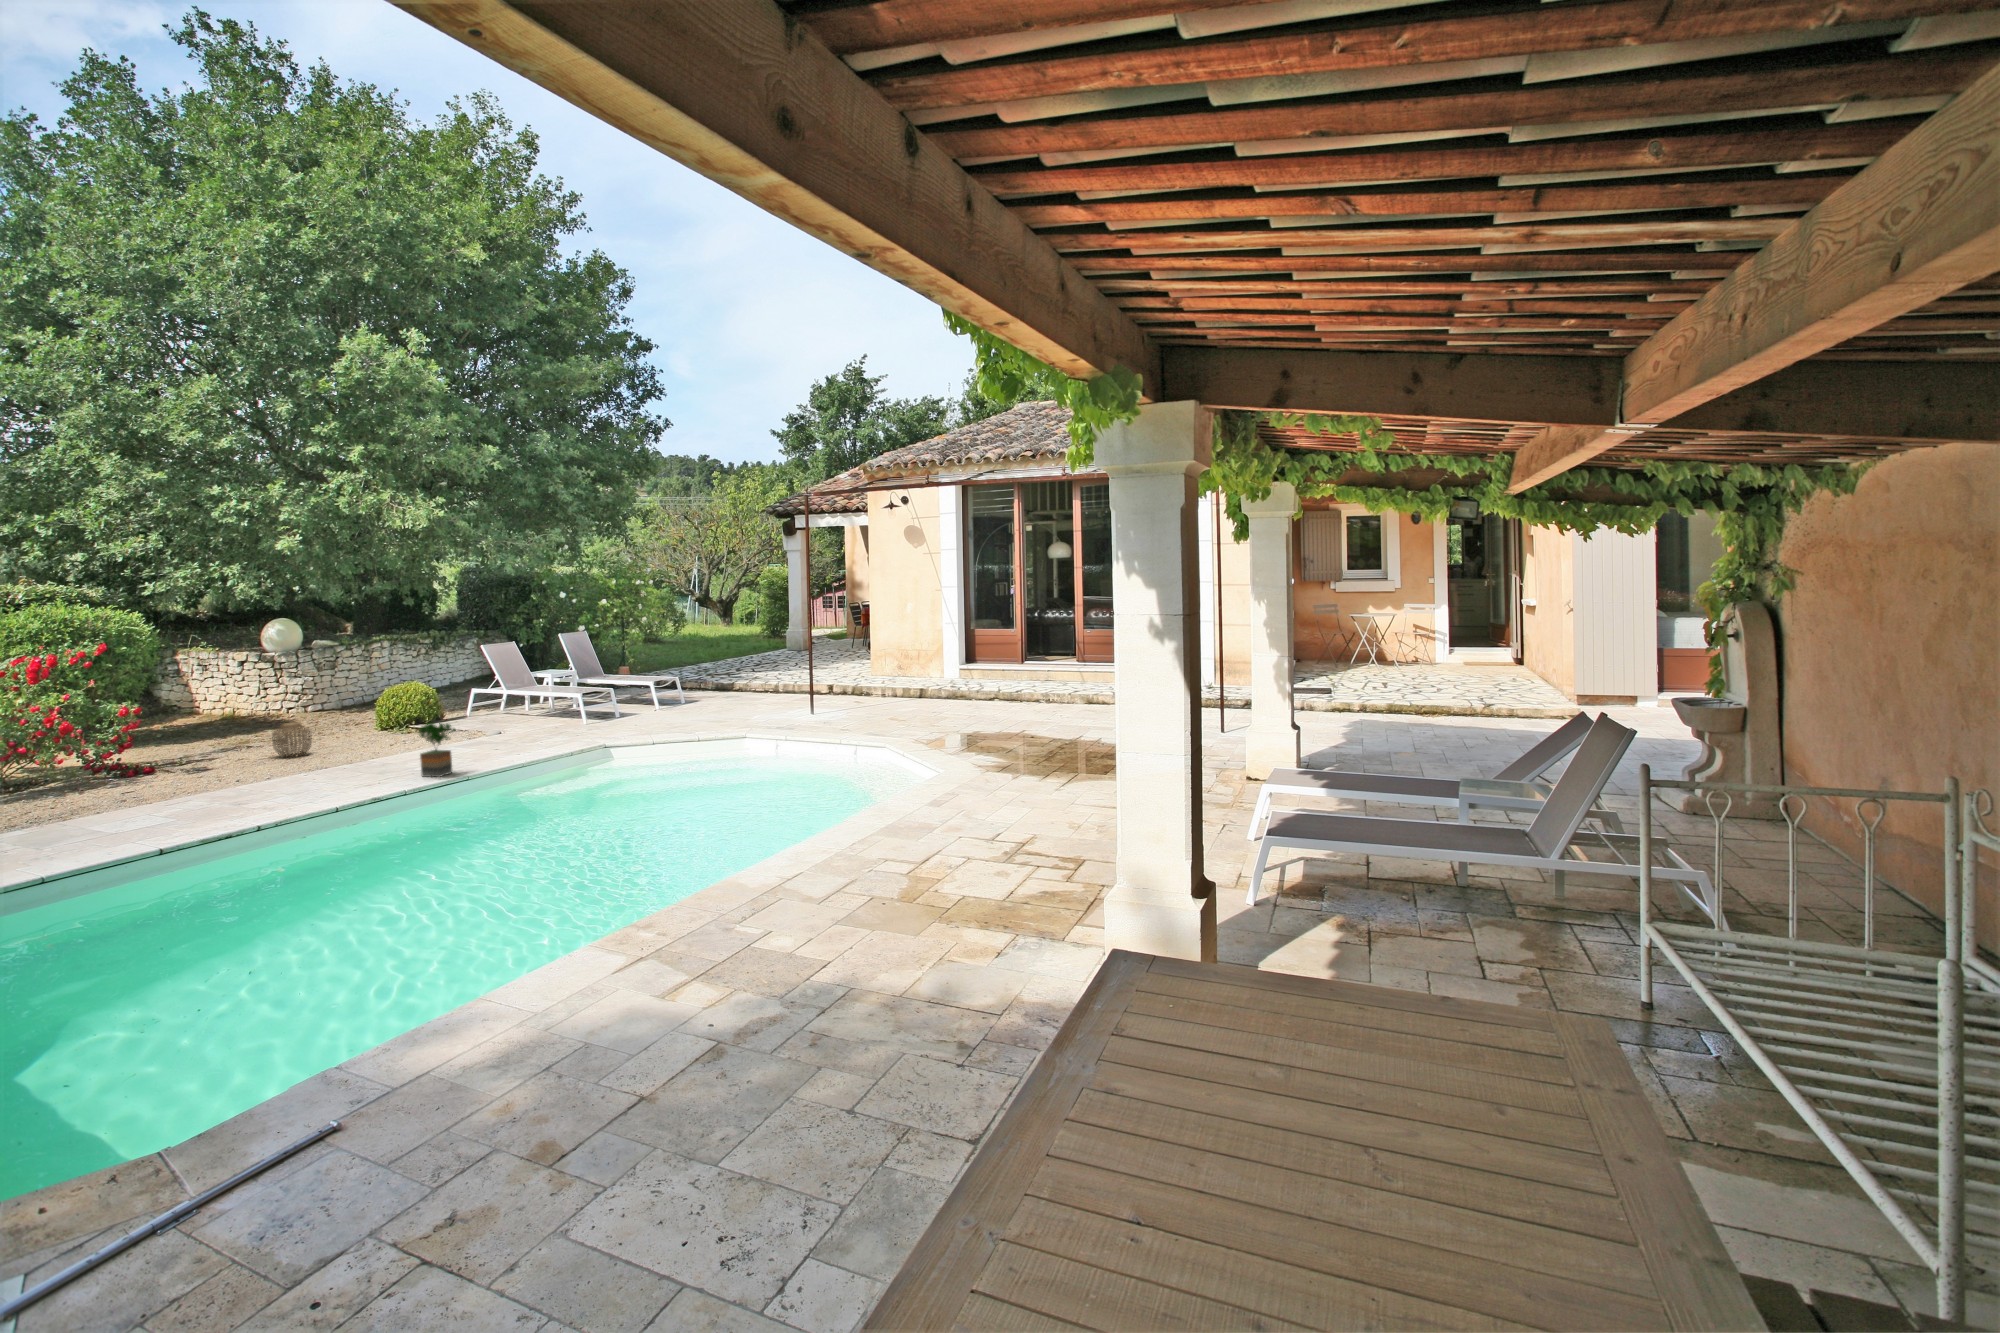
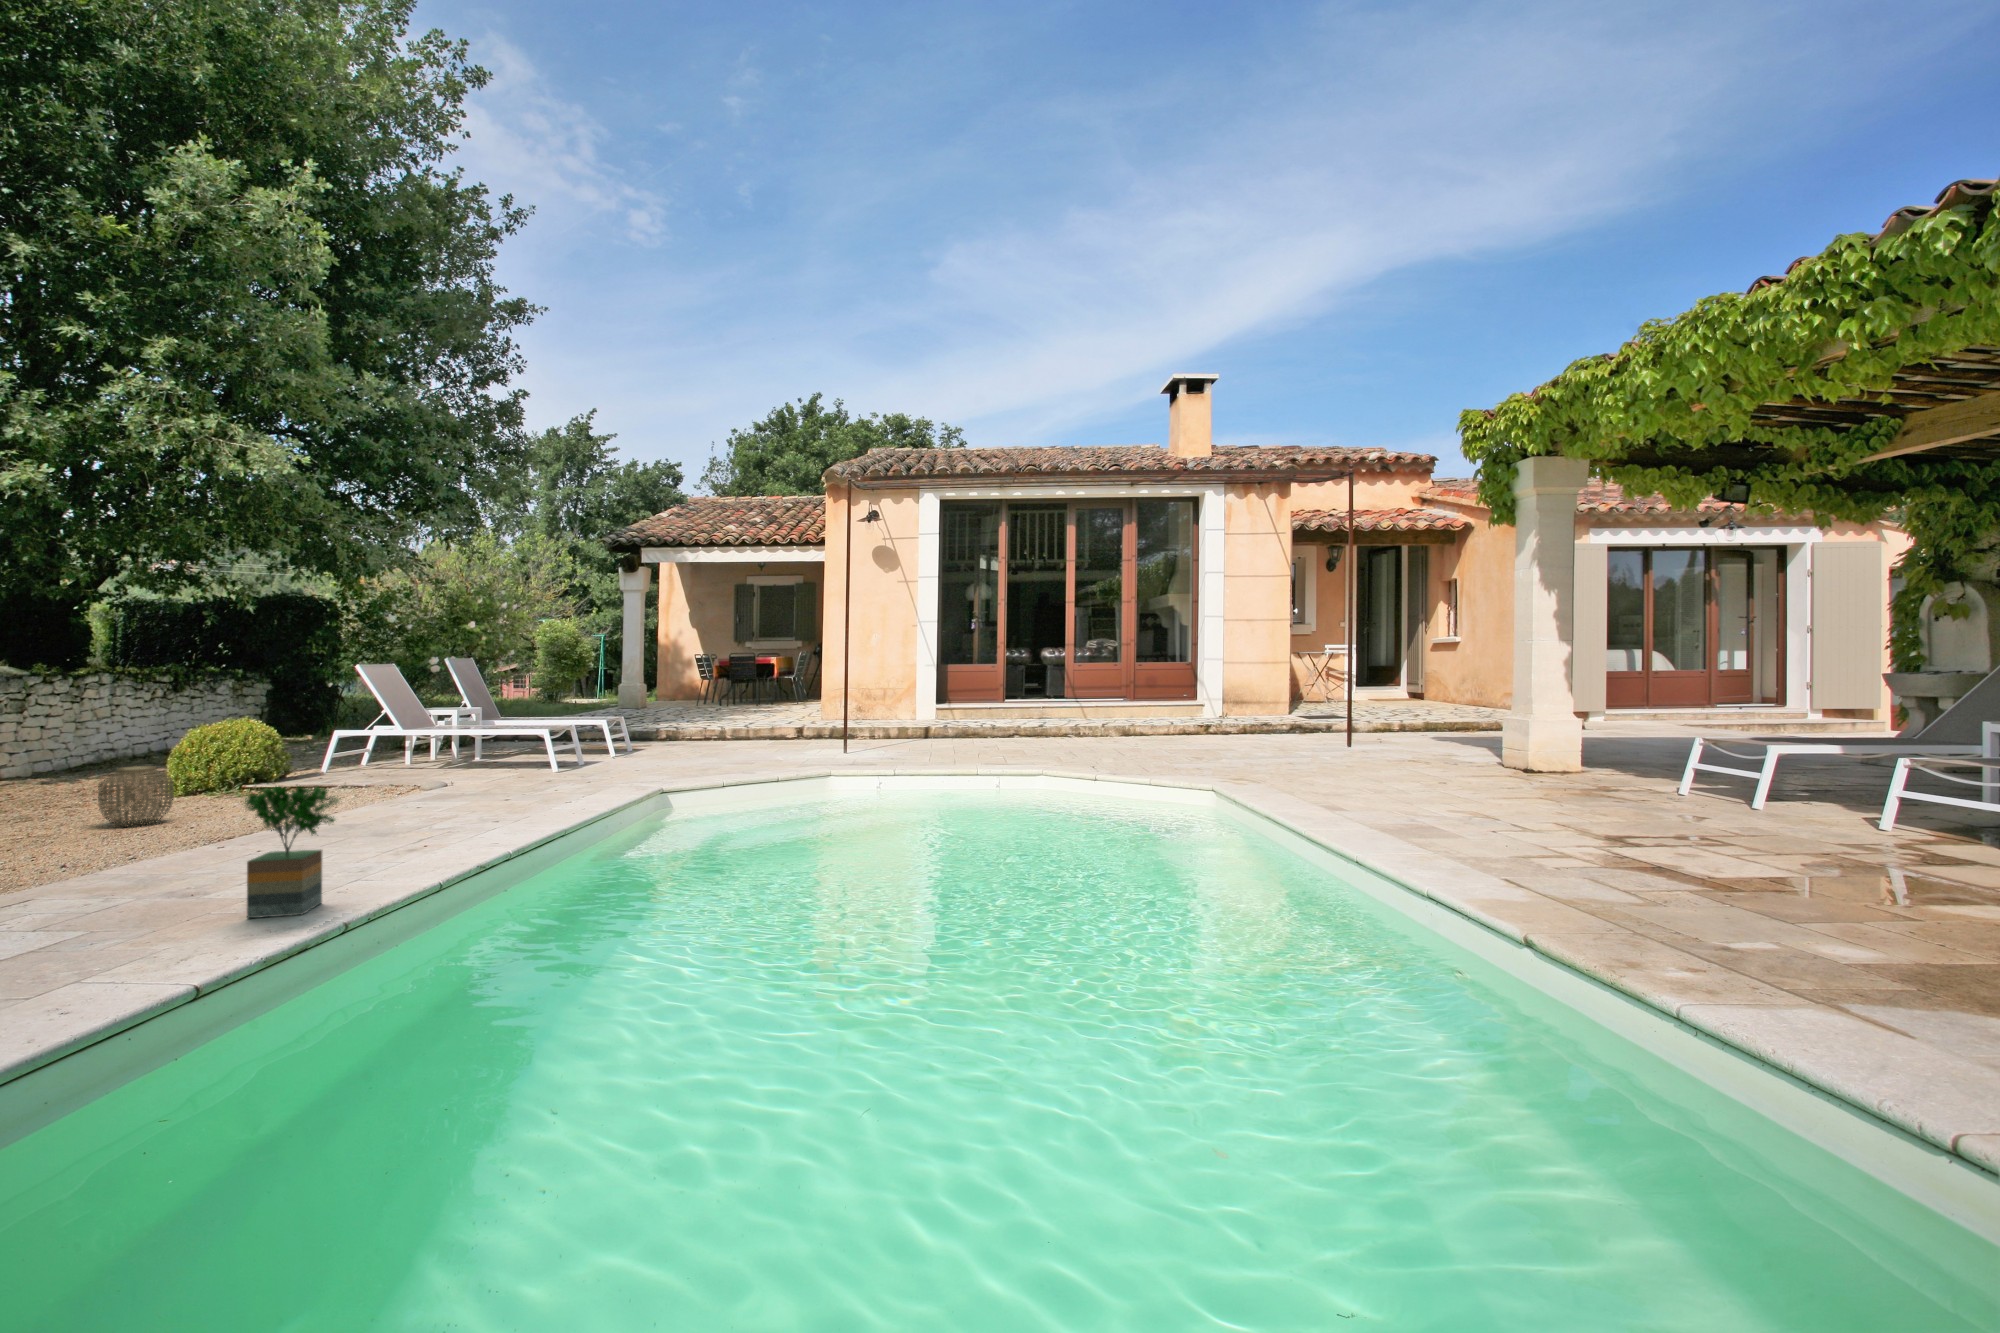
potted tree: present [418,723,455,777] -> present [245,786,339,918]

